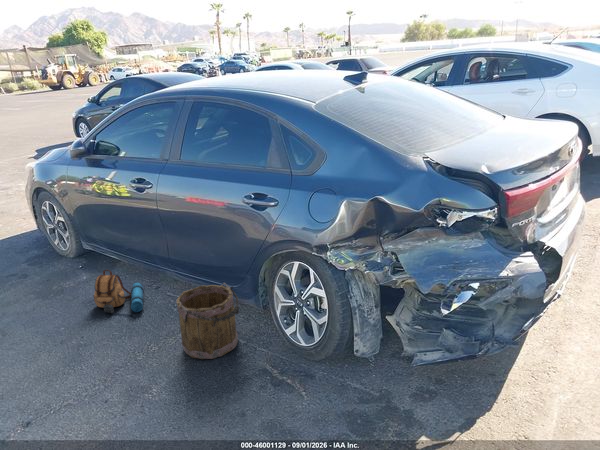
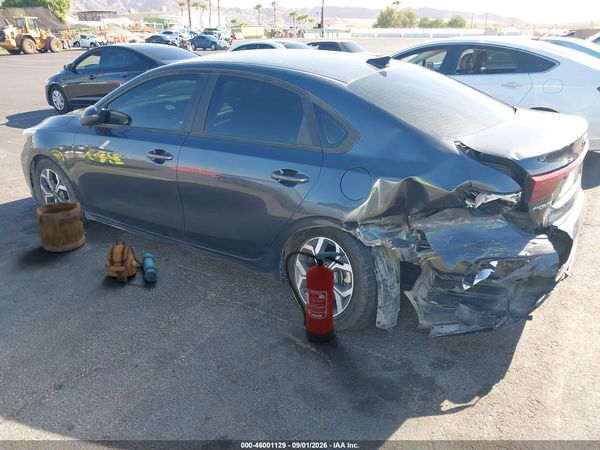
fire extinguisher: none [259,277,314,373] -> present [285,251,345,342]
bucket: present [176,283,239,359] -> present [36,201,85,252]

